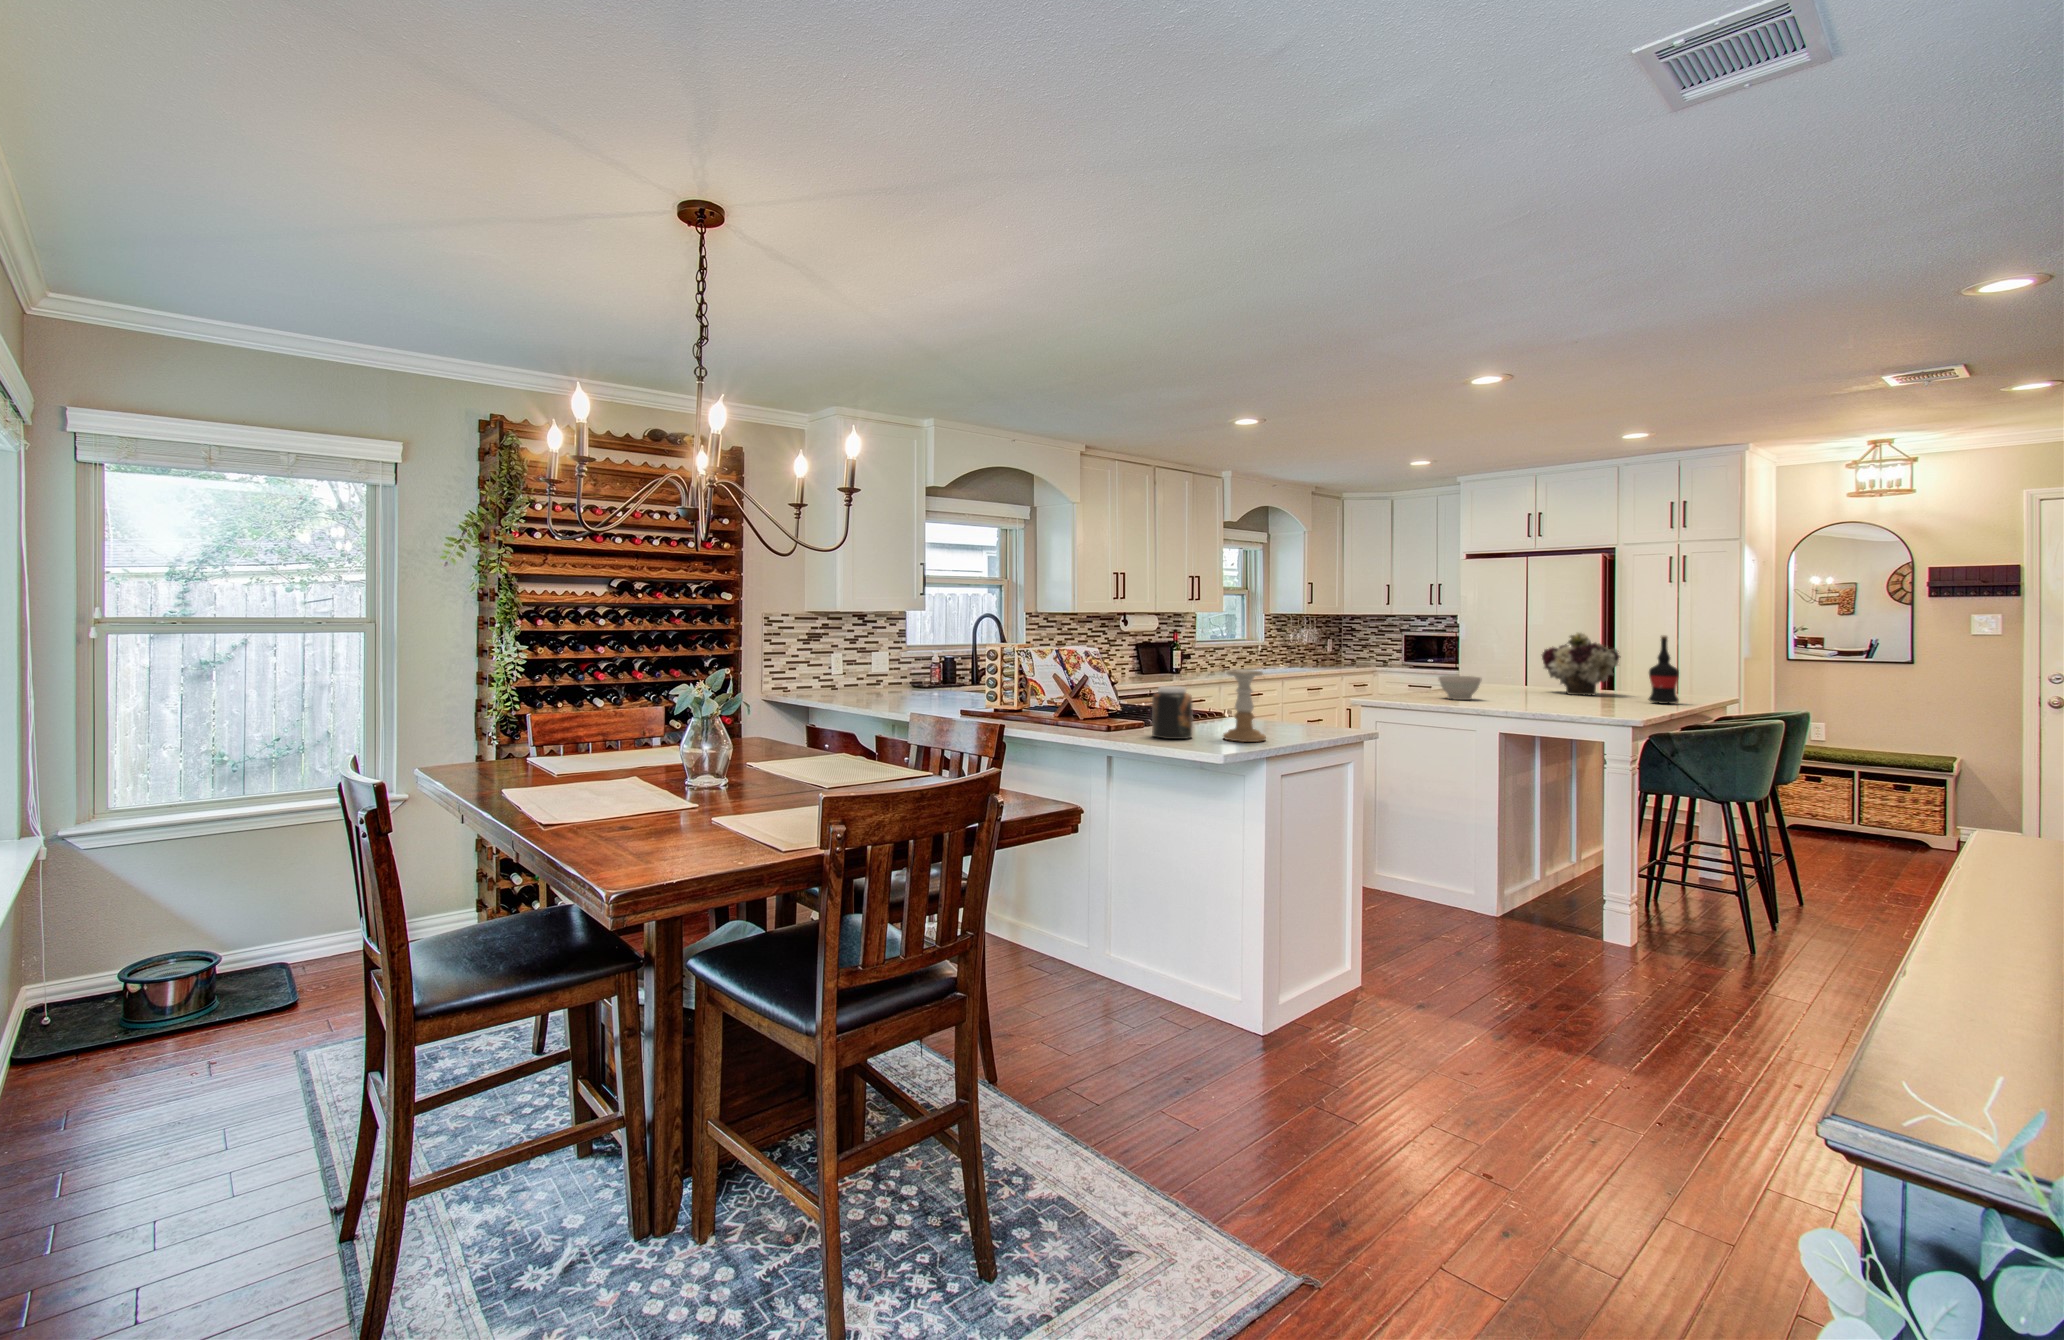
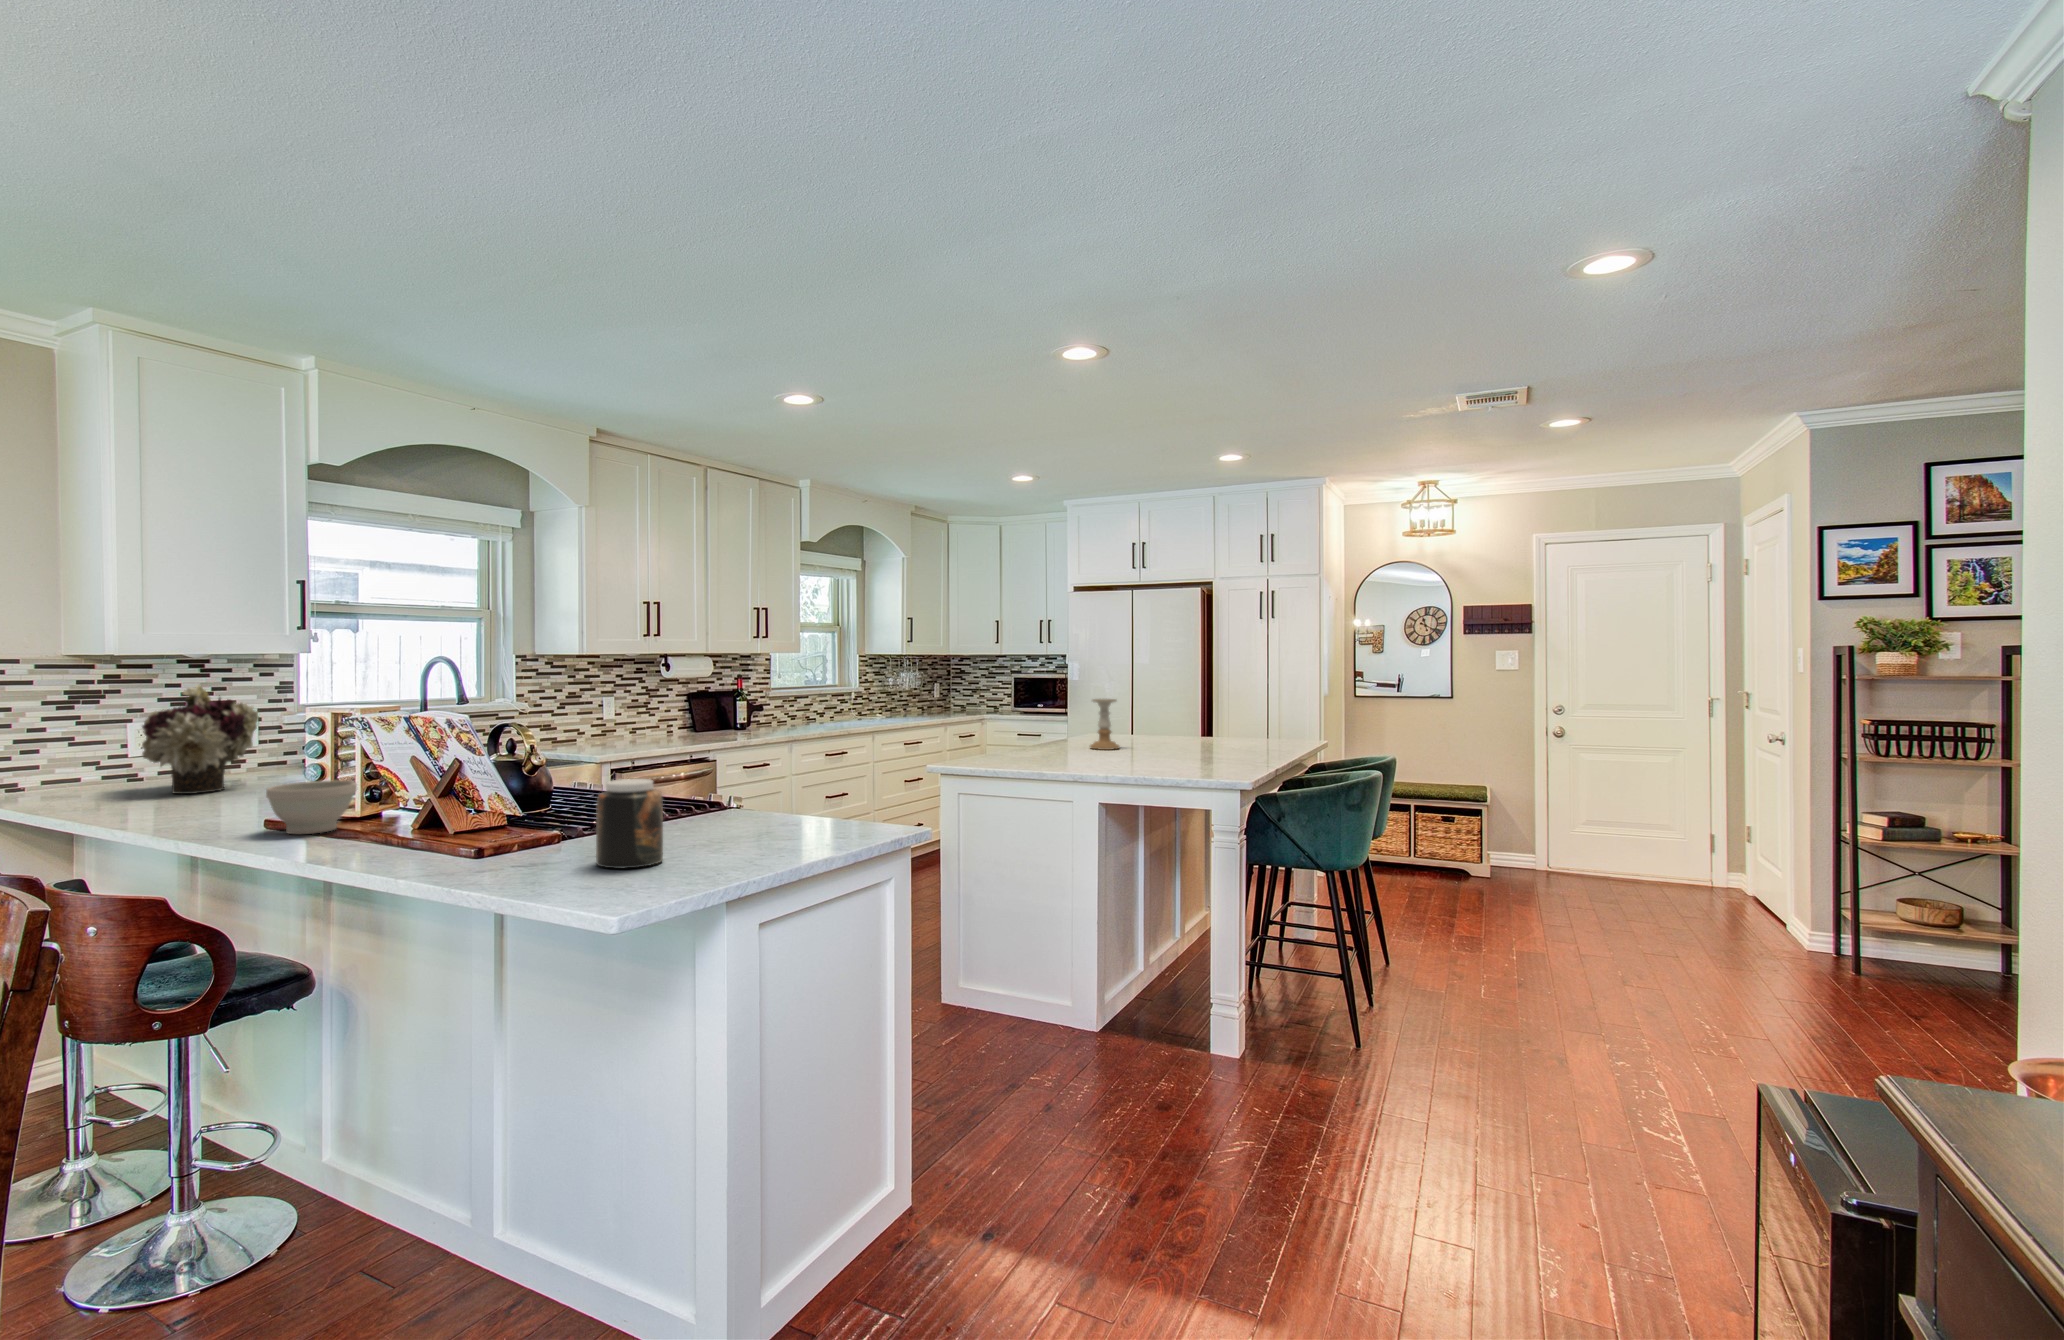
flower arrangement: present [1542,633,1620,696] -> present [142,684,259,794]
wine bottle: present [1649,636,1679,704] -> none [1247,677,1275,754]
candle holder: present [1223,670,1266,742] -> present [1090,699,1120,750]
bowl: present [1439,676,1481,700] -> present [266,780,357,834]

